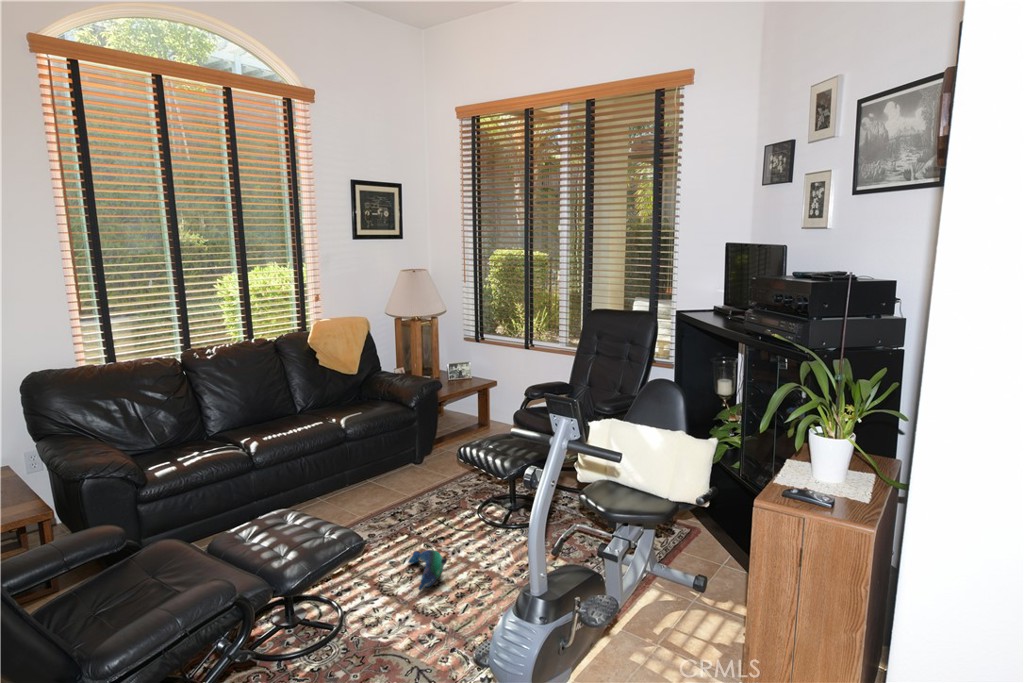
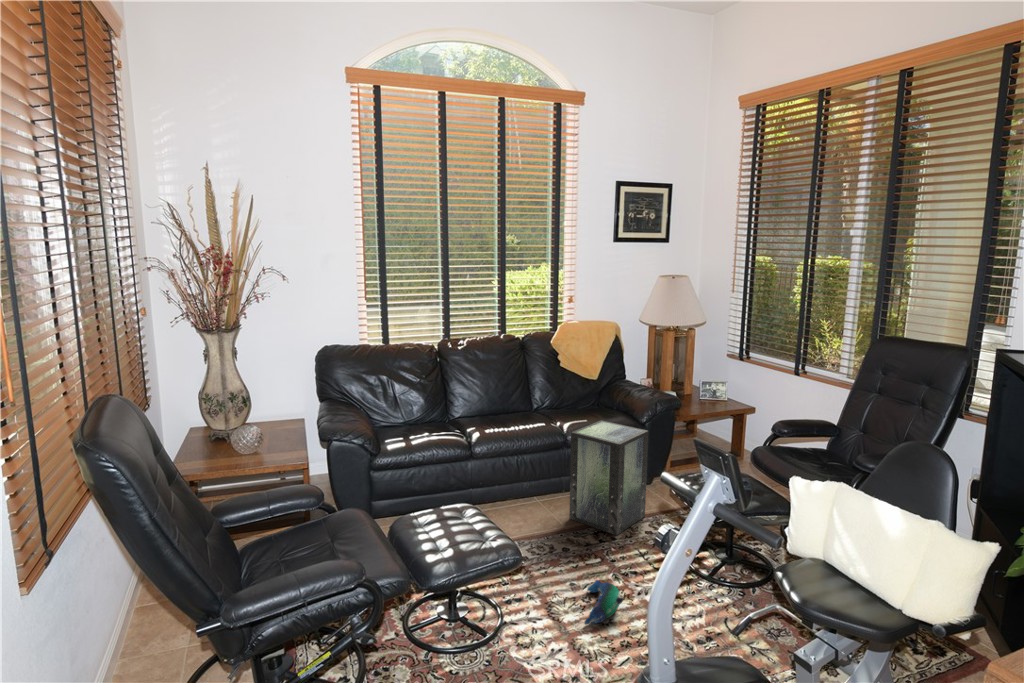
storage box: none [358,409,430,512] -> present [569,420,648,535]

